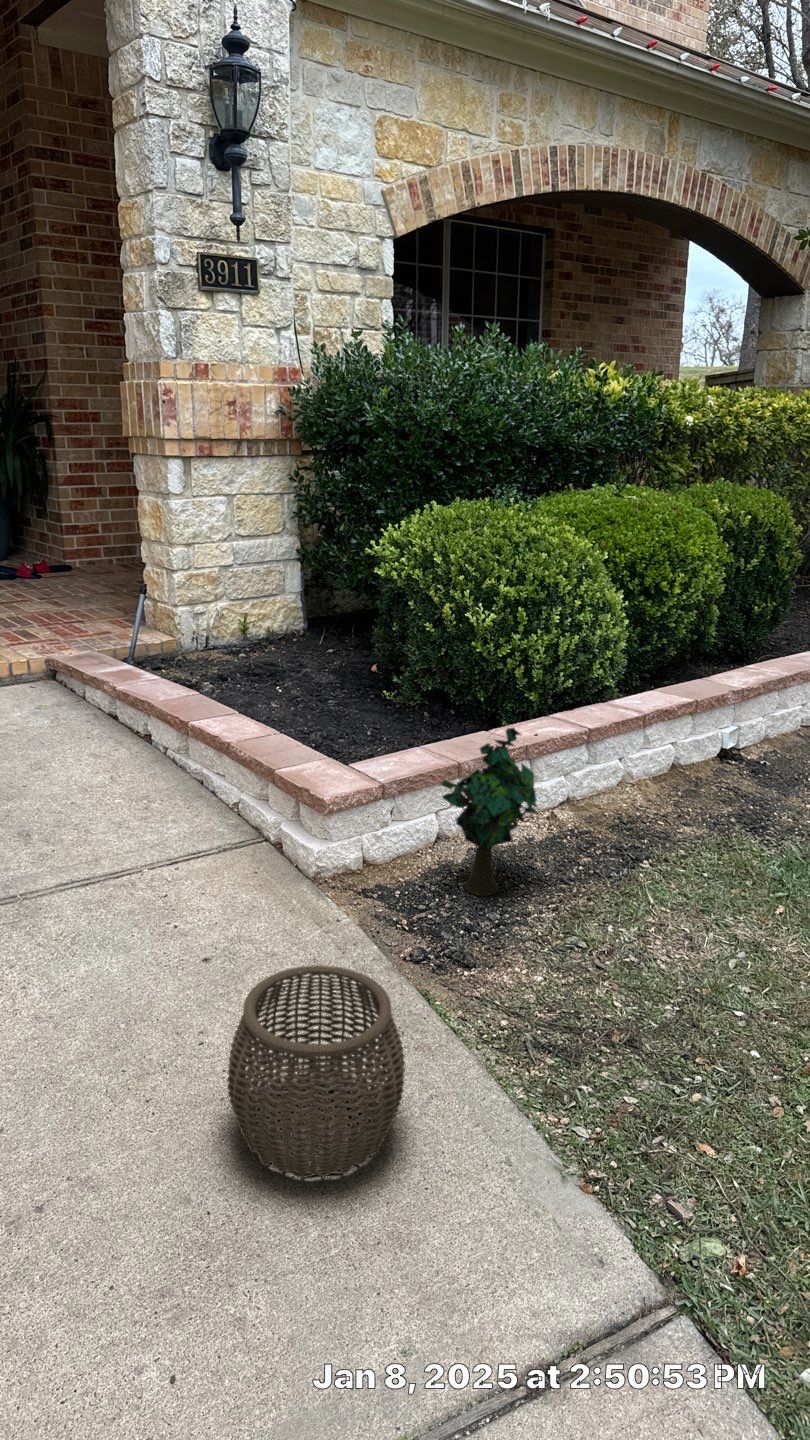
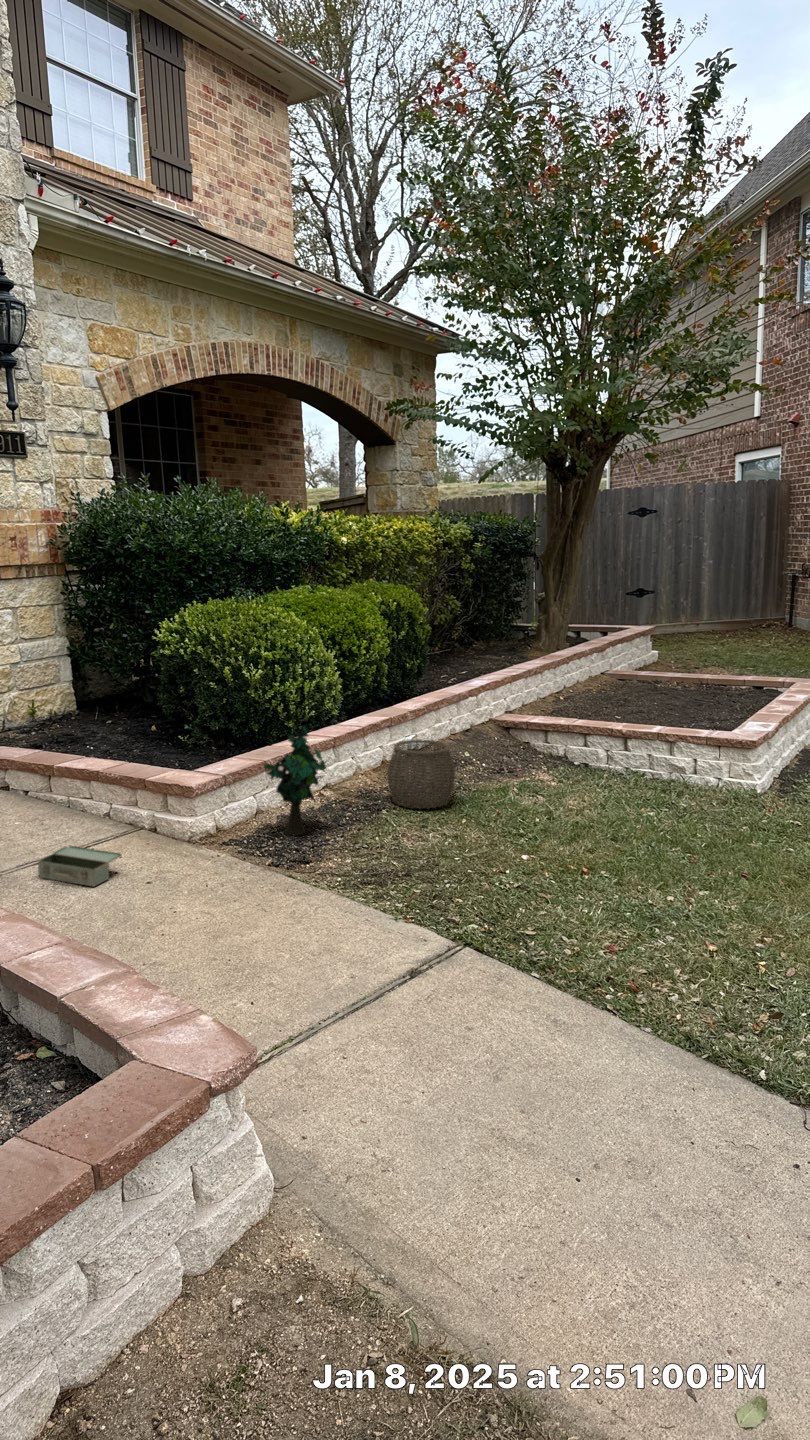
toolbox: none [63,873,182,958] -> present [38,846,122,887]
woven basket: present [227,965,405,1178] -> present [387,740,455,809]

